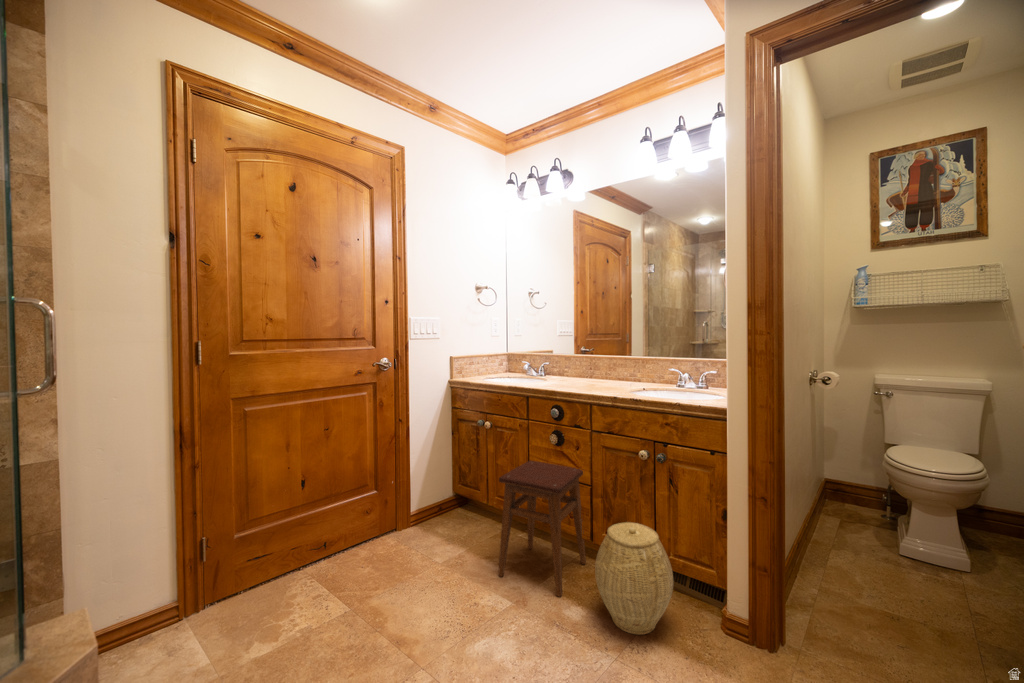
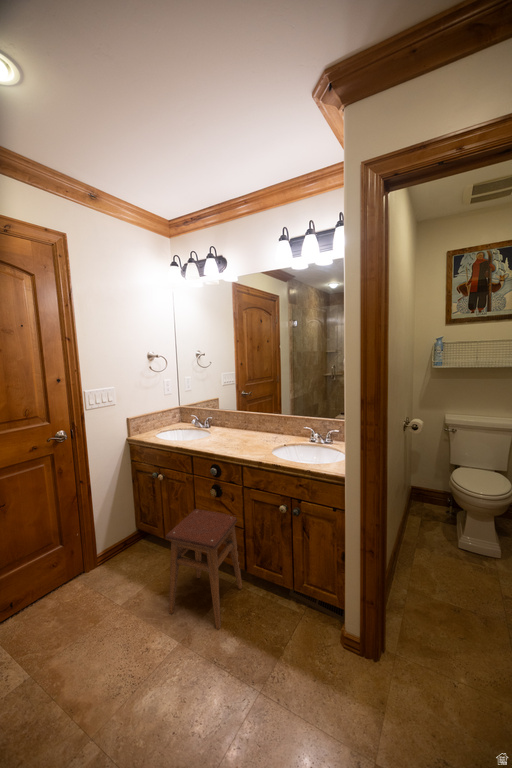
woven basket: present [595,522,673,635] -> none [245,567,305,661]

